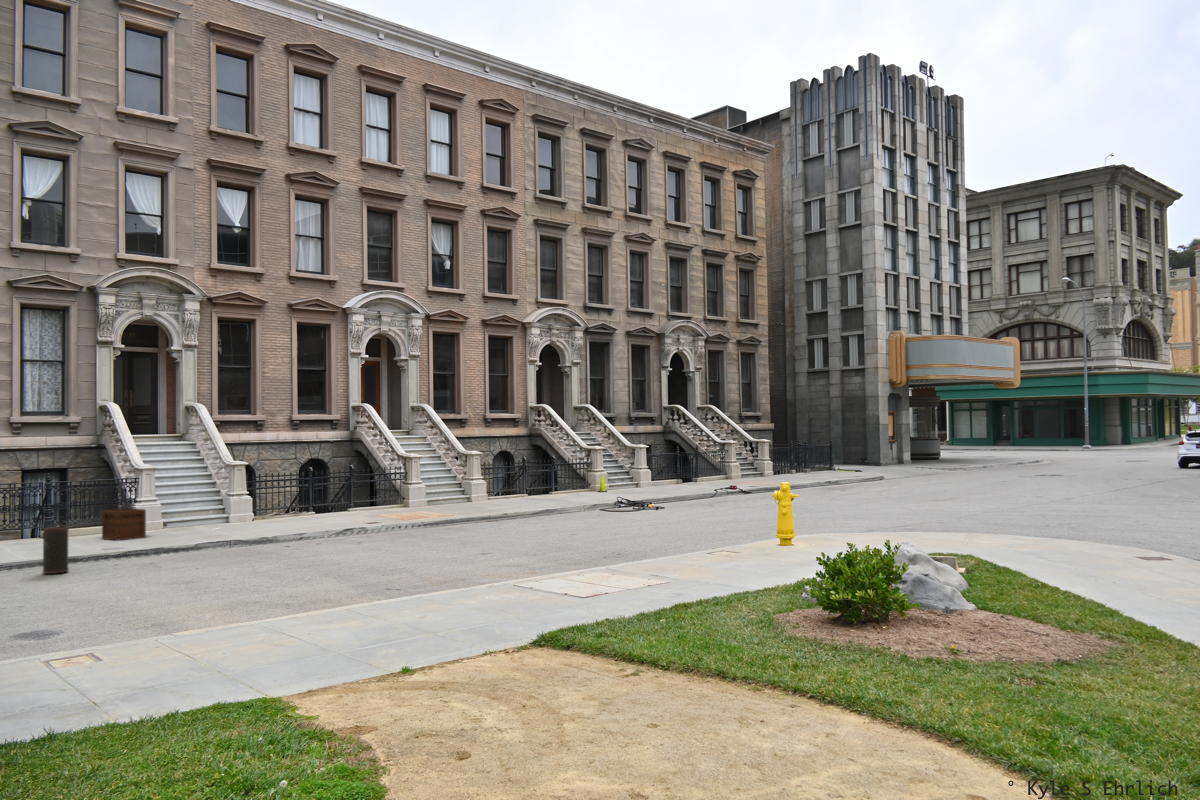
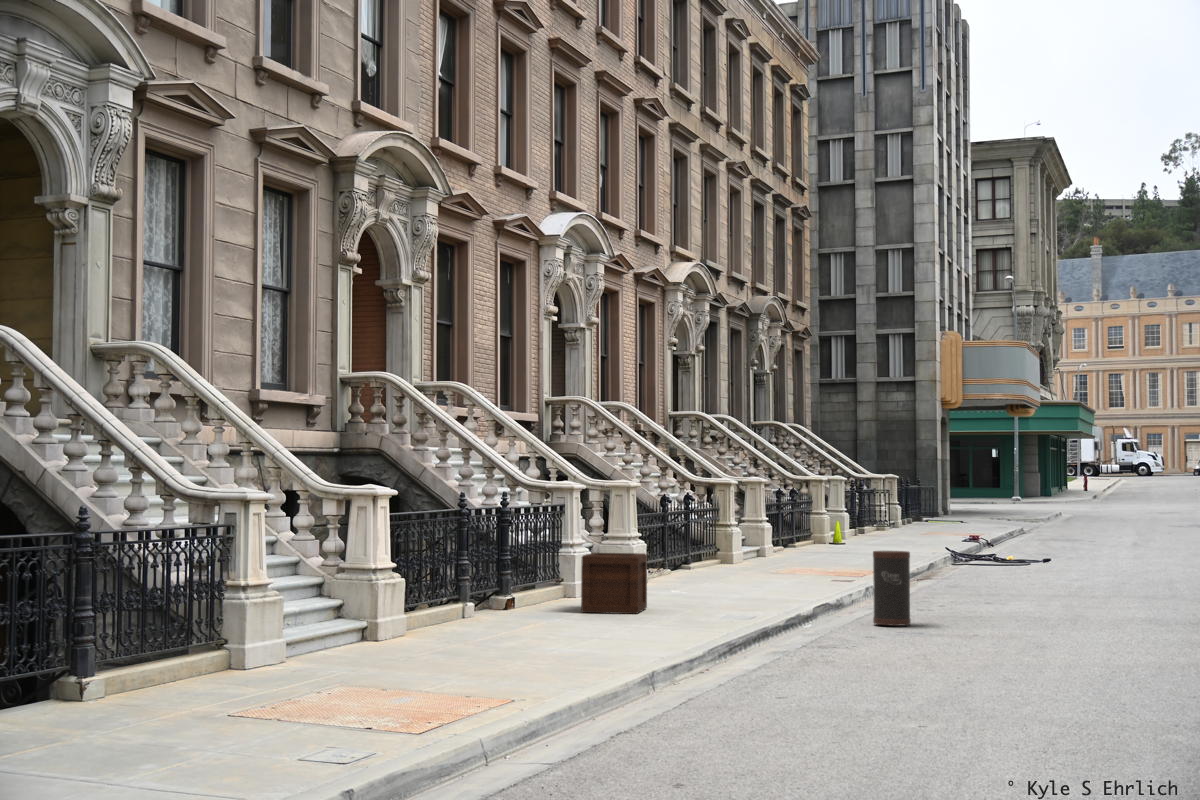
trash can: present [43,527,69,574] -> present [873,551,911,626]

